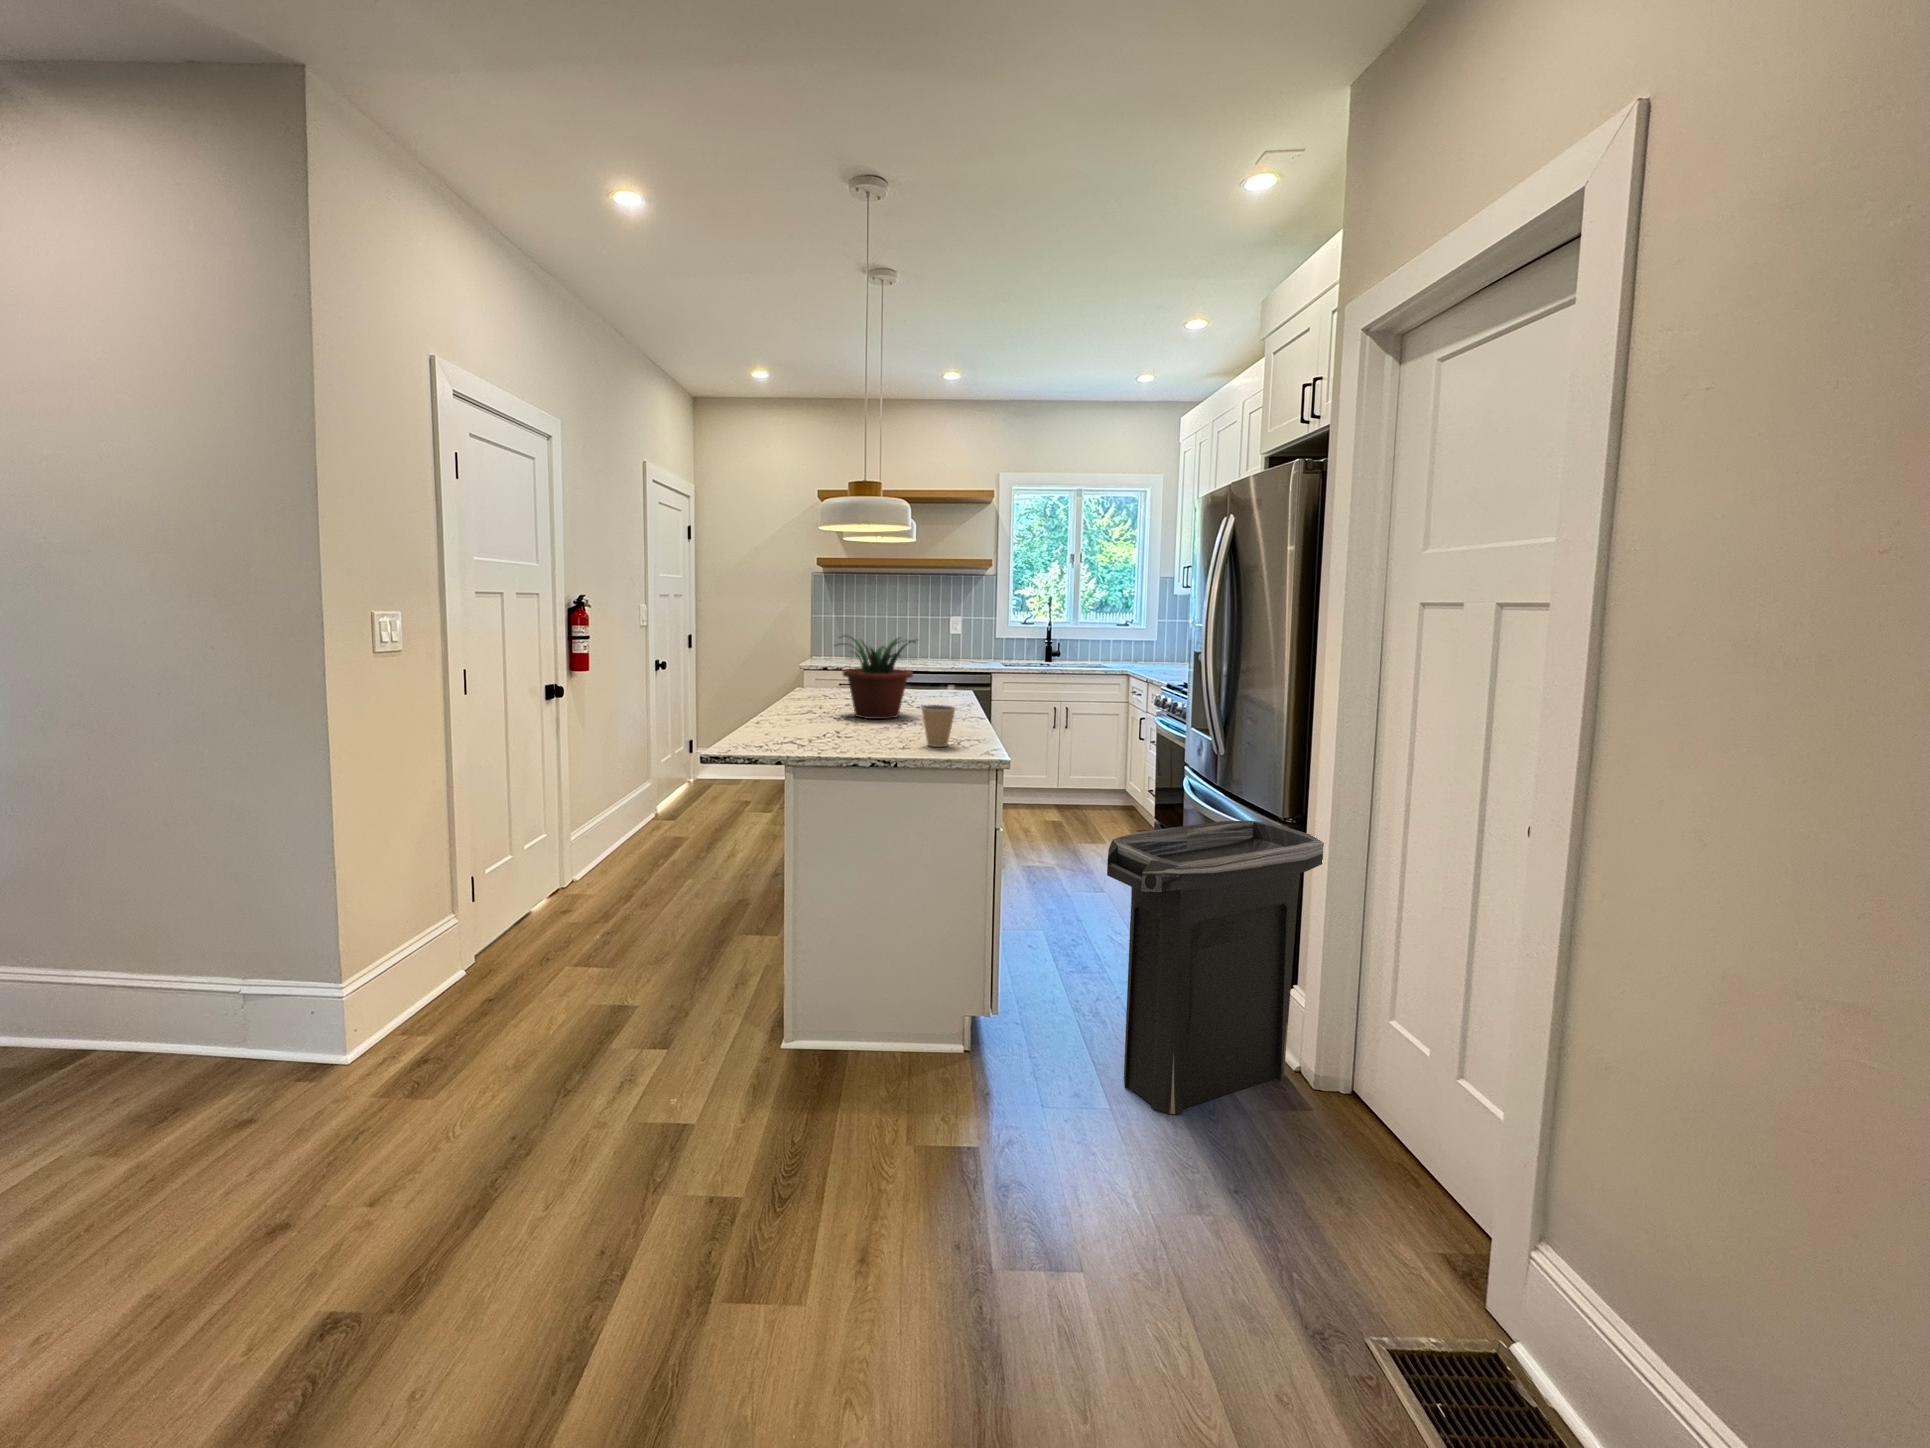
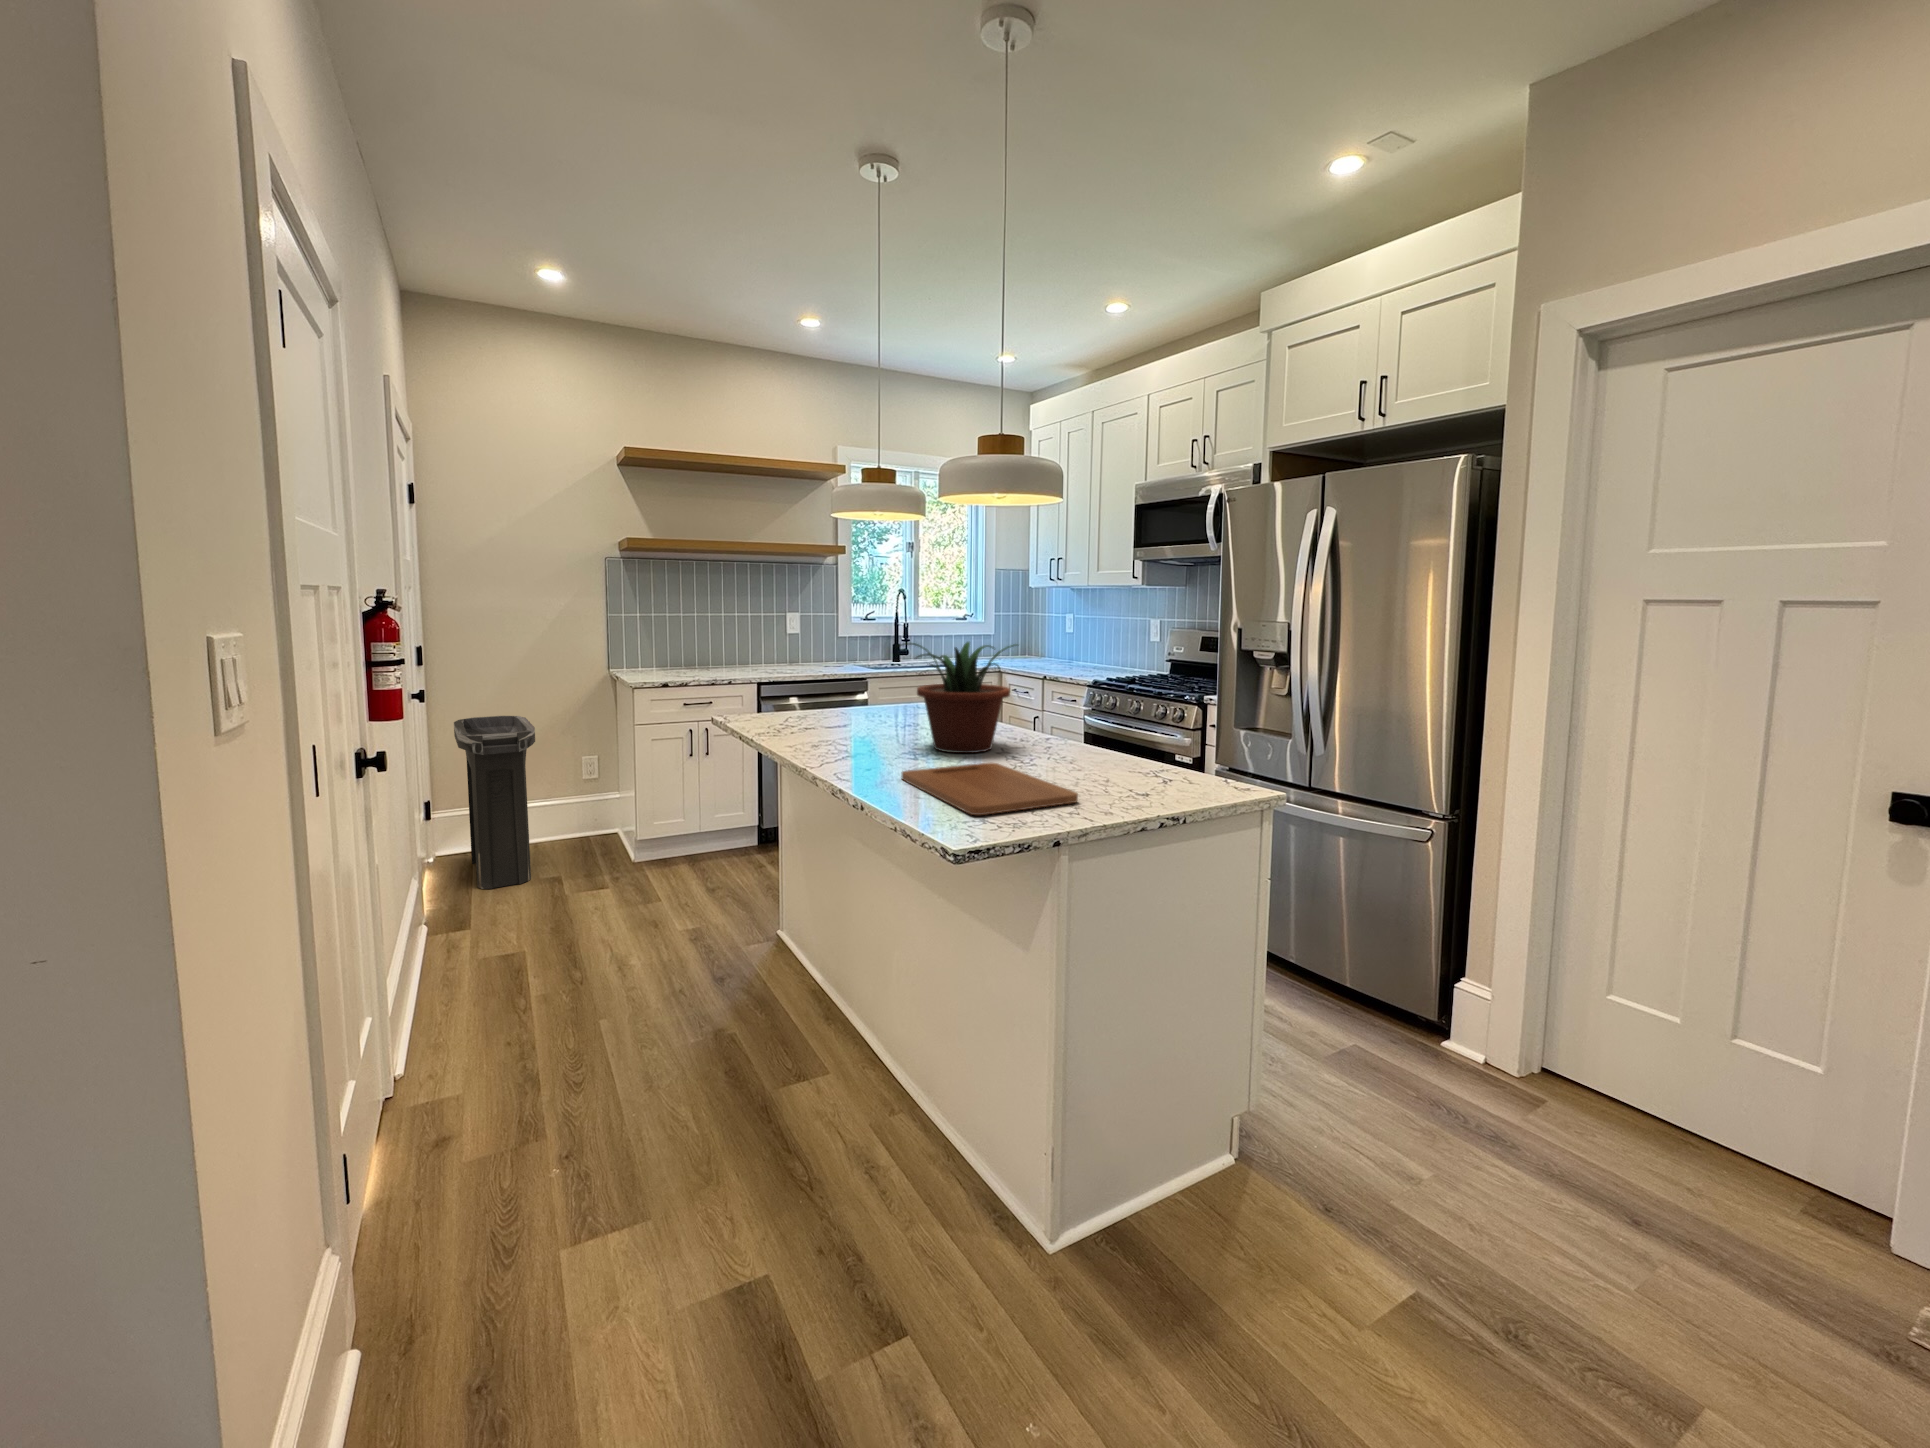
coffee cup: present [922,705,955,747] -> none [1139,729,1186,785]
cutting board: none [759,721,856,746] -> present [901,763,1078,815]
trash can: present [1107,821,1324,1114] -> present [454,716,535,889]

